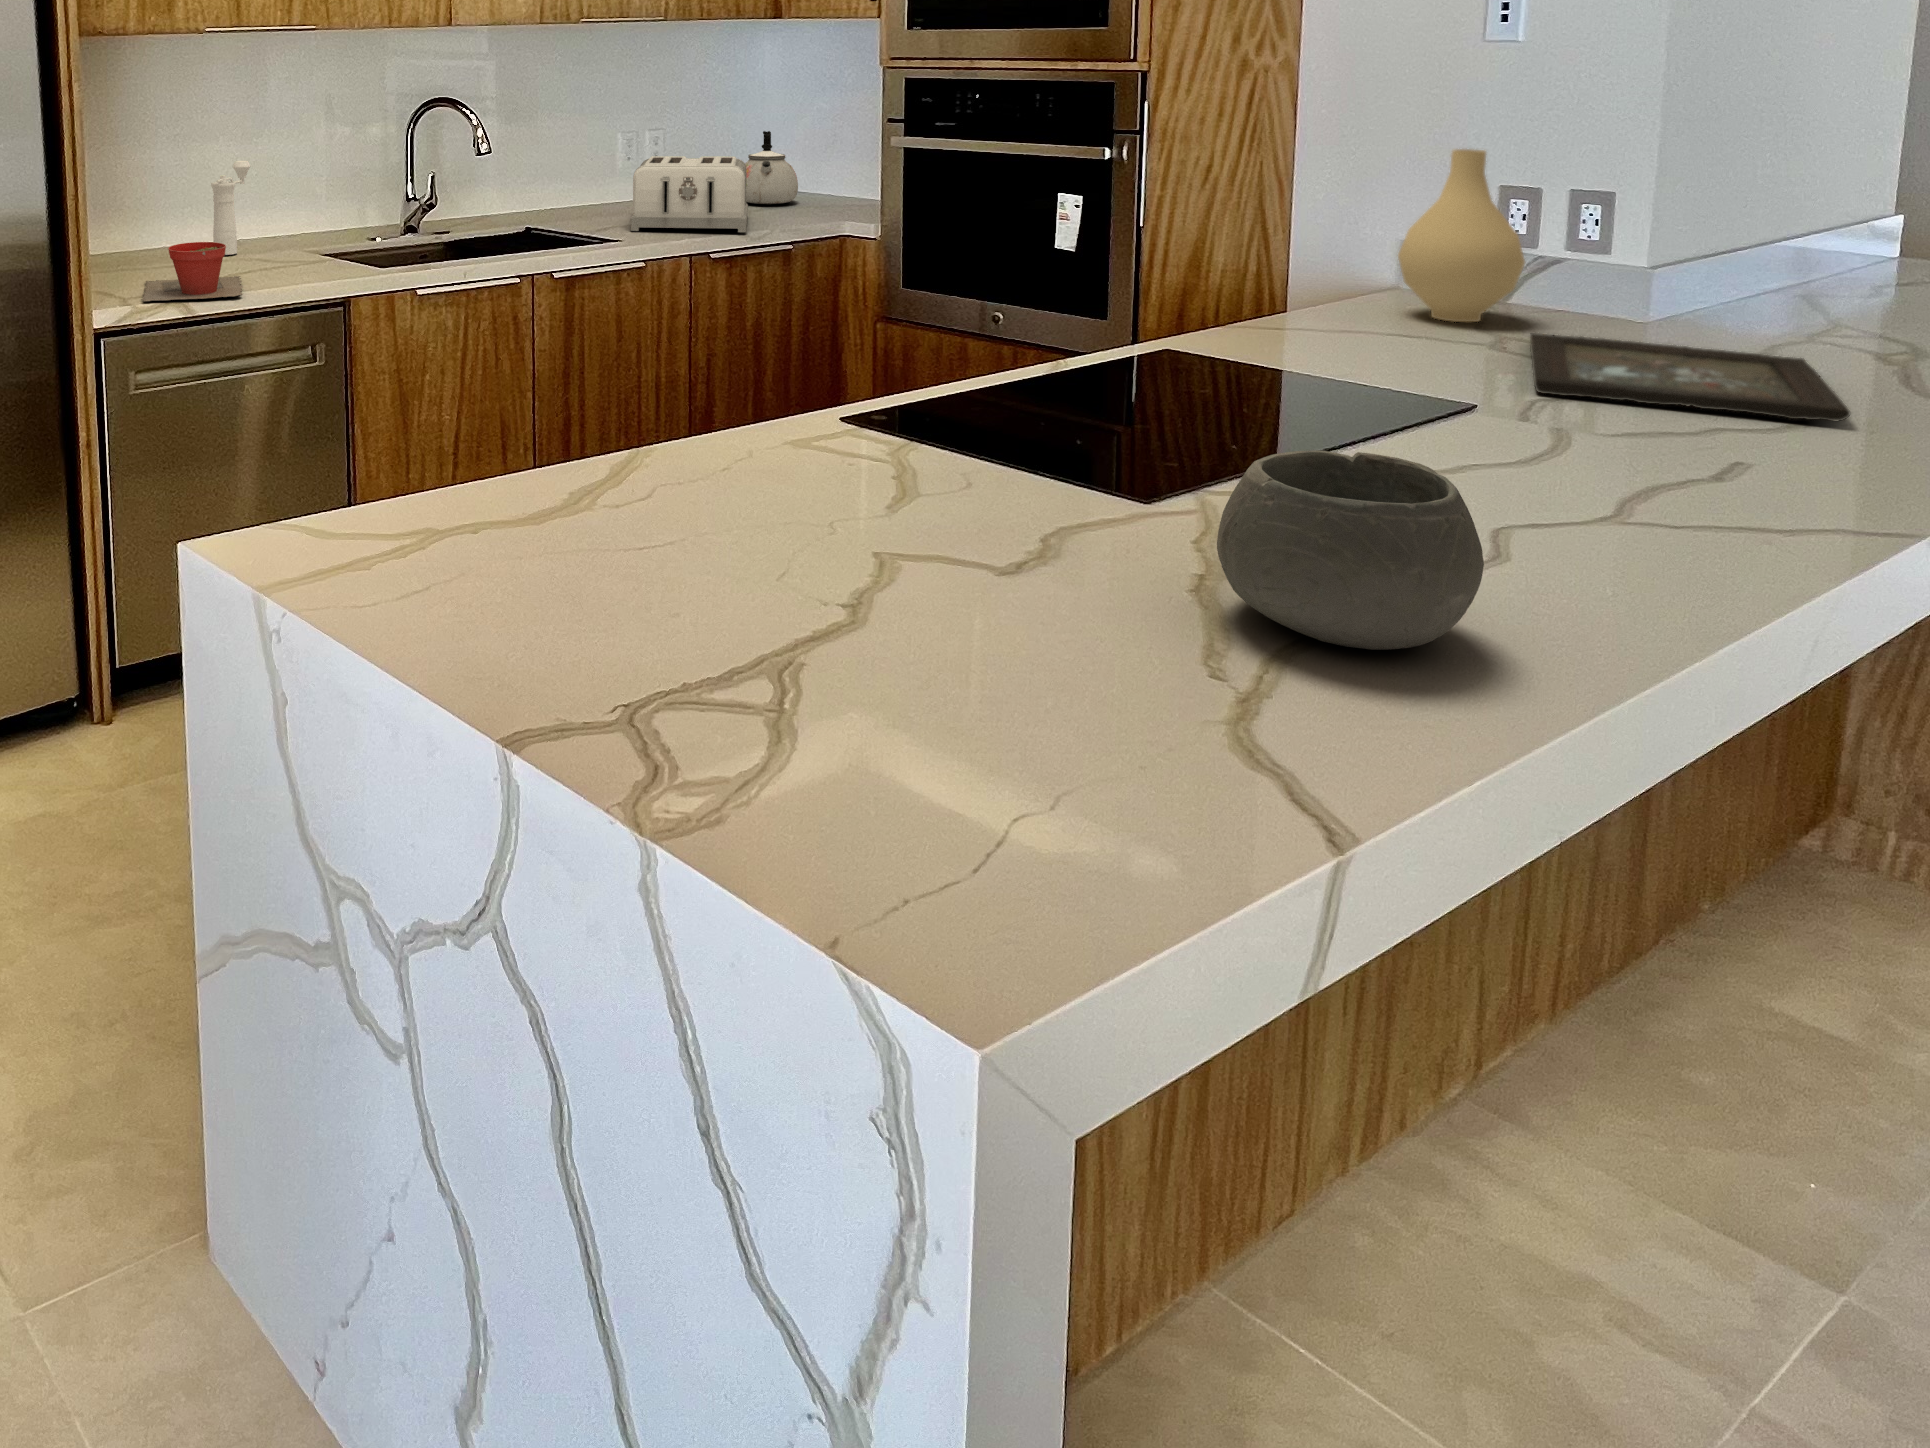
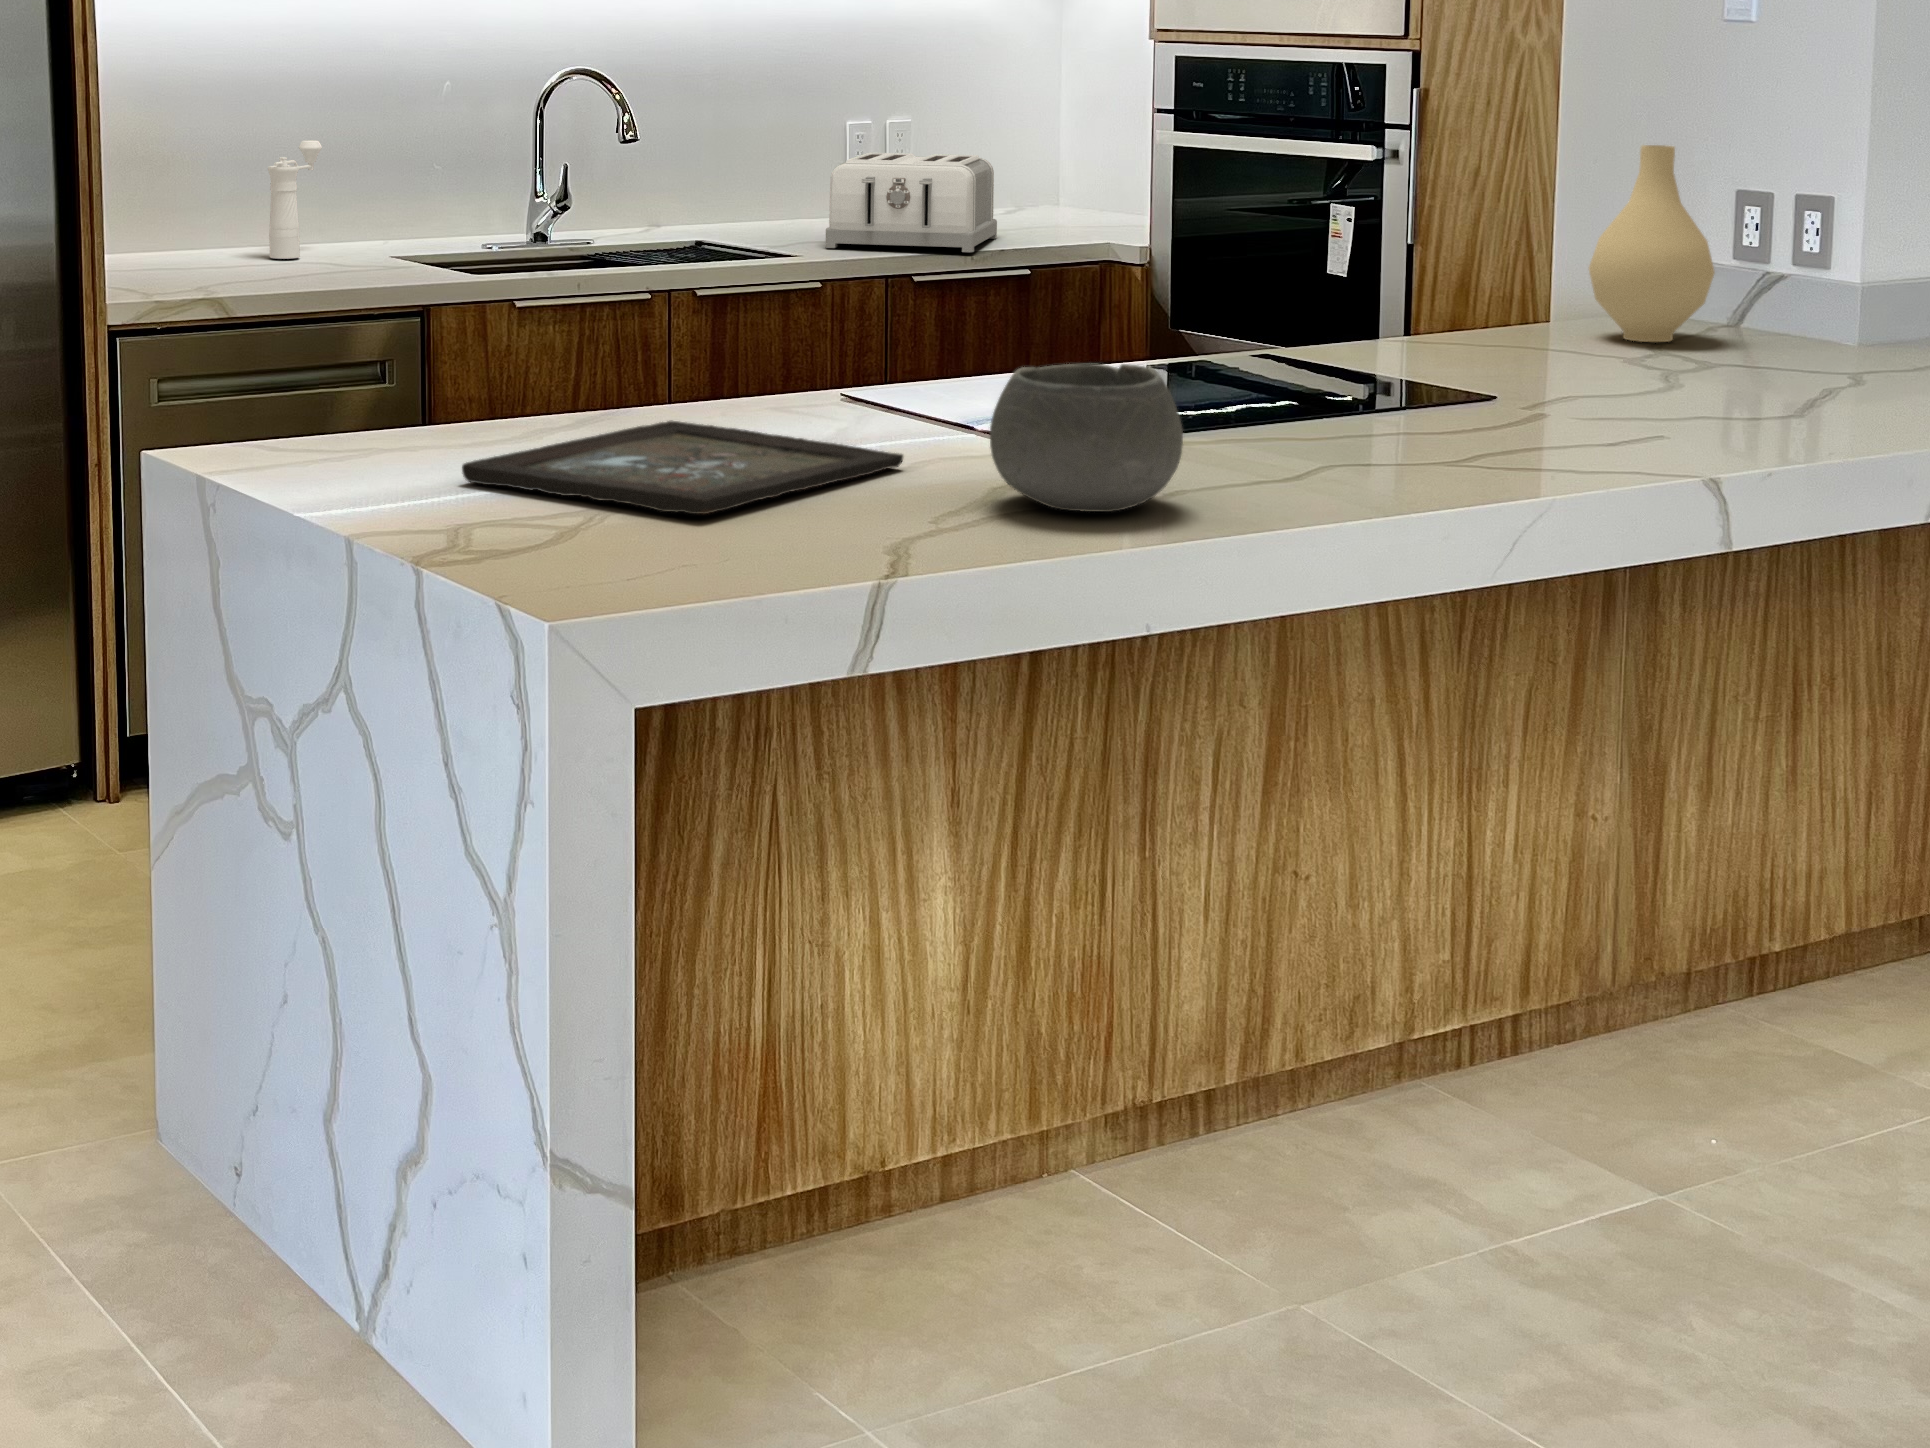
kettle: present [745,131,798,204] -> none [1000,124,1084,224]
plant pot: present [142,242,243,301] -> none [163,232,294,299]
tray: present [1530,333,1850,421] -> present [462,420,903,514]

